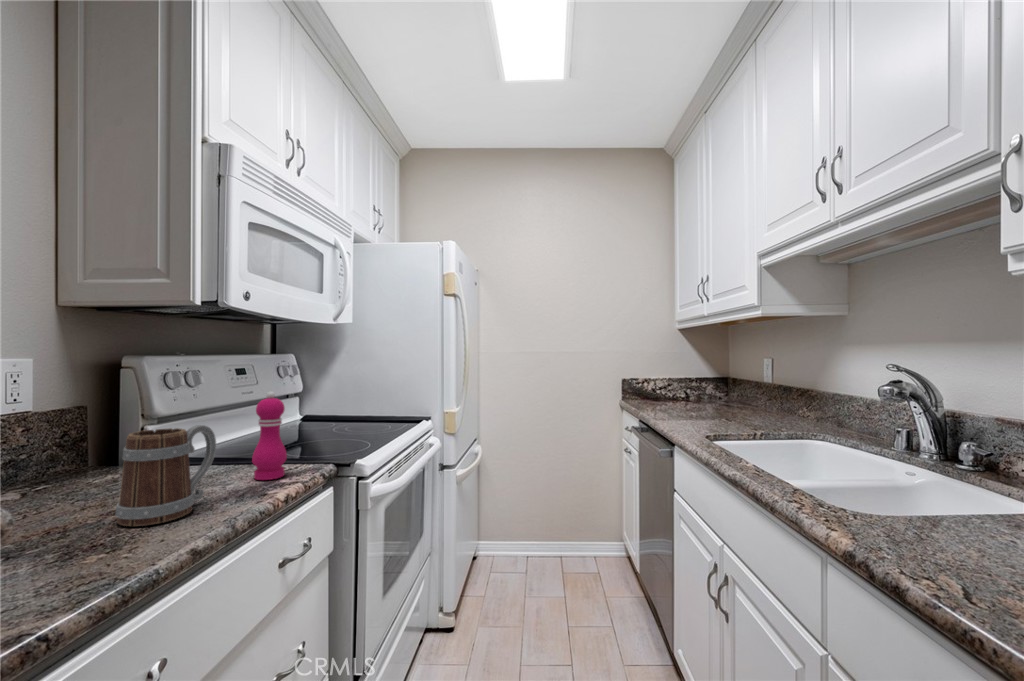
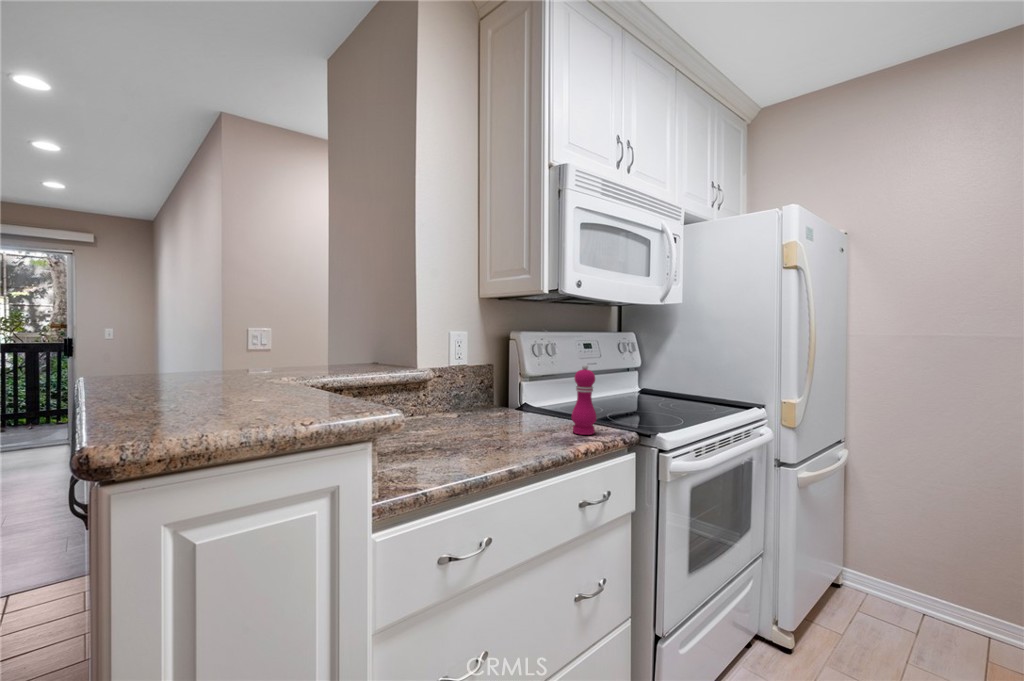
mug: present [116,425,216,526] -> none [482,384,541,448]

